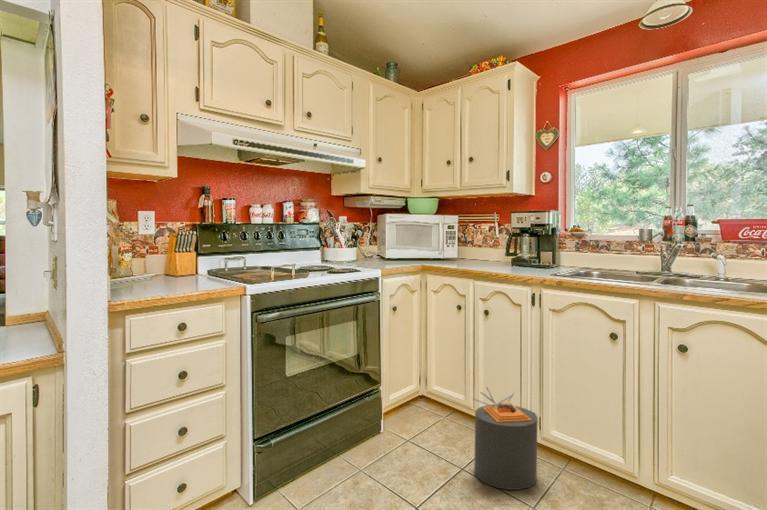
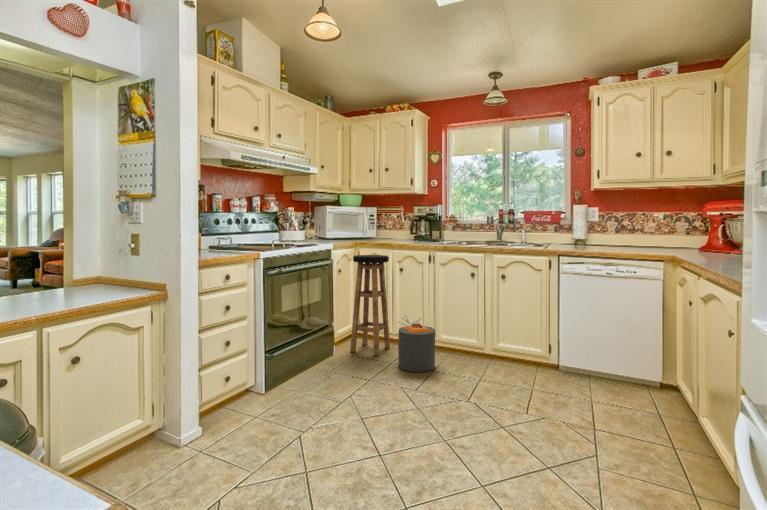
bar stool: none [405,286,469,446] -> present [350,255,390,356]

